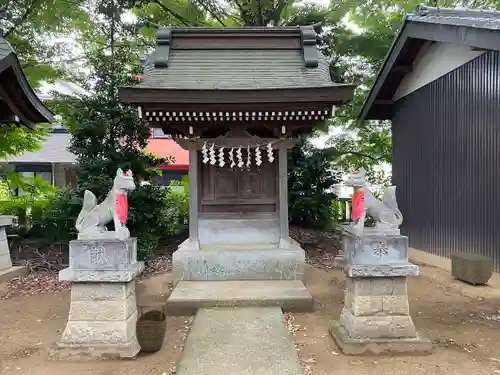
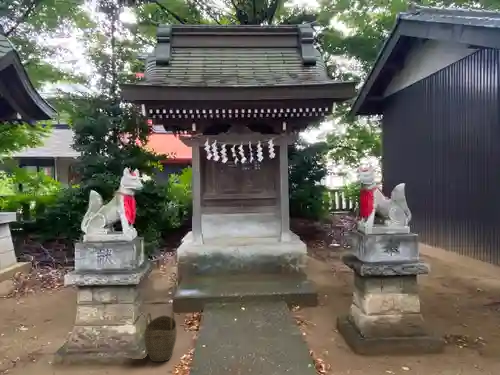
storage bench: present [450,252,492,286] -> none [444,243,486,276]

